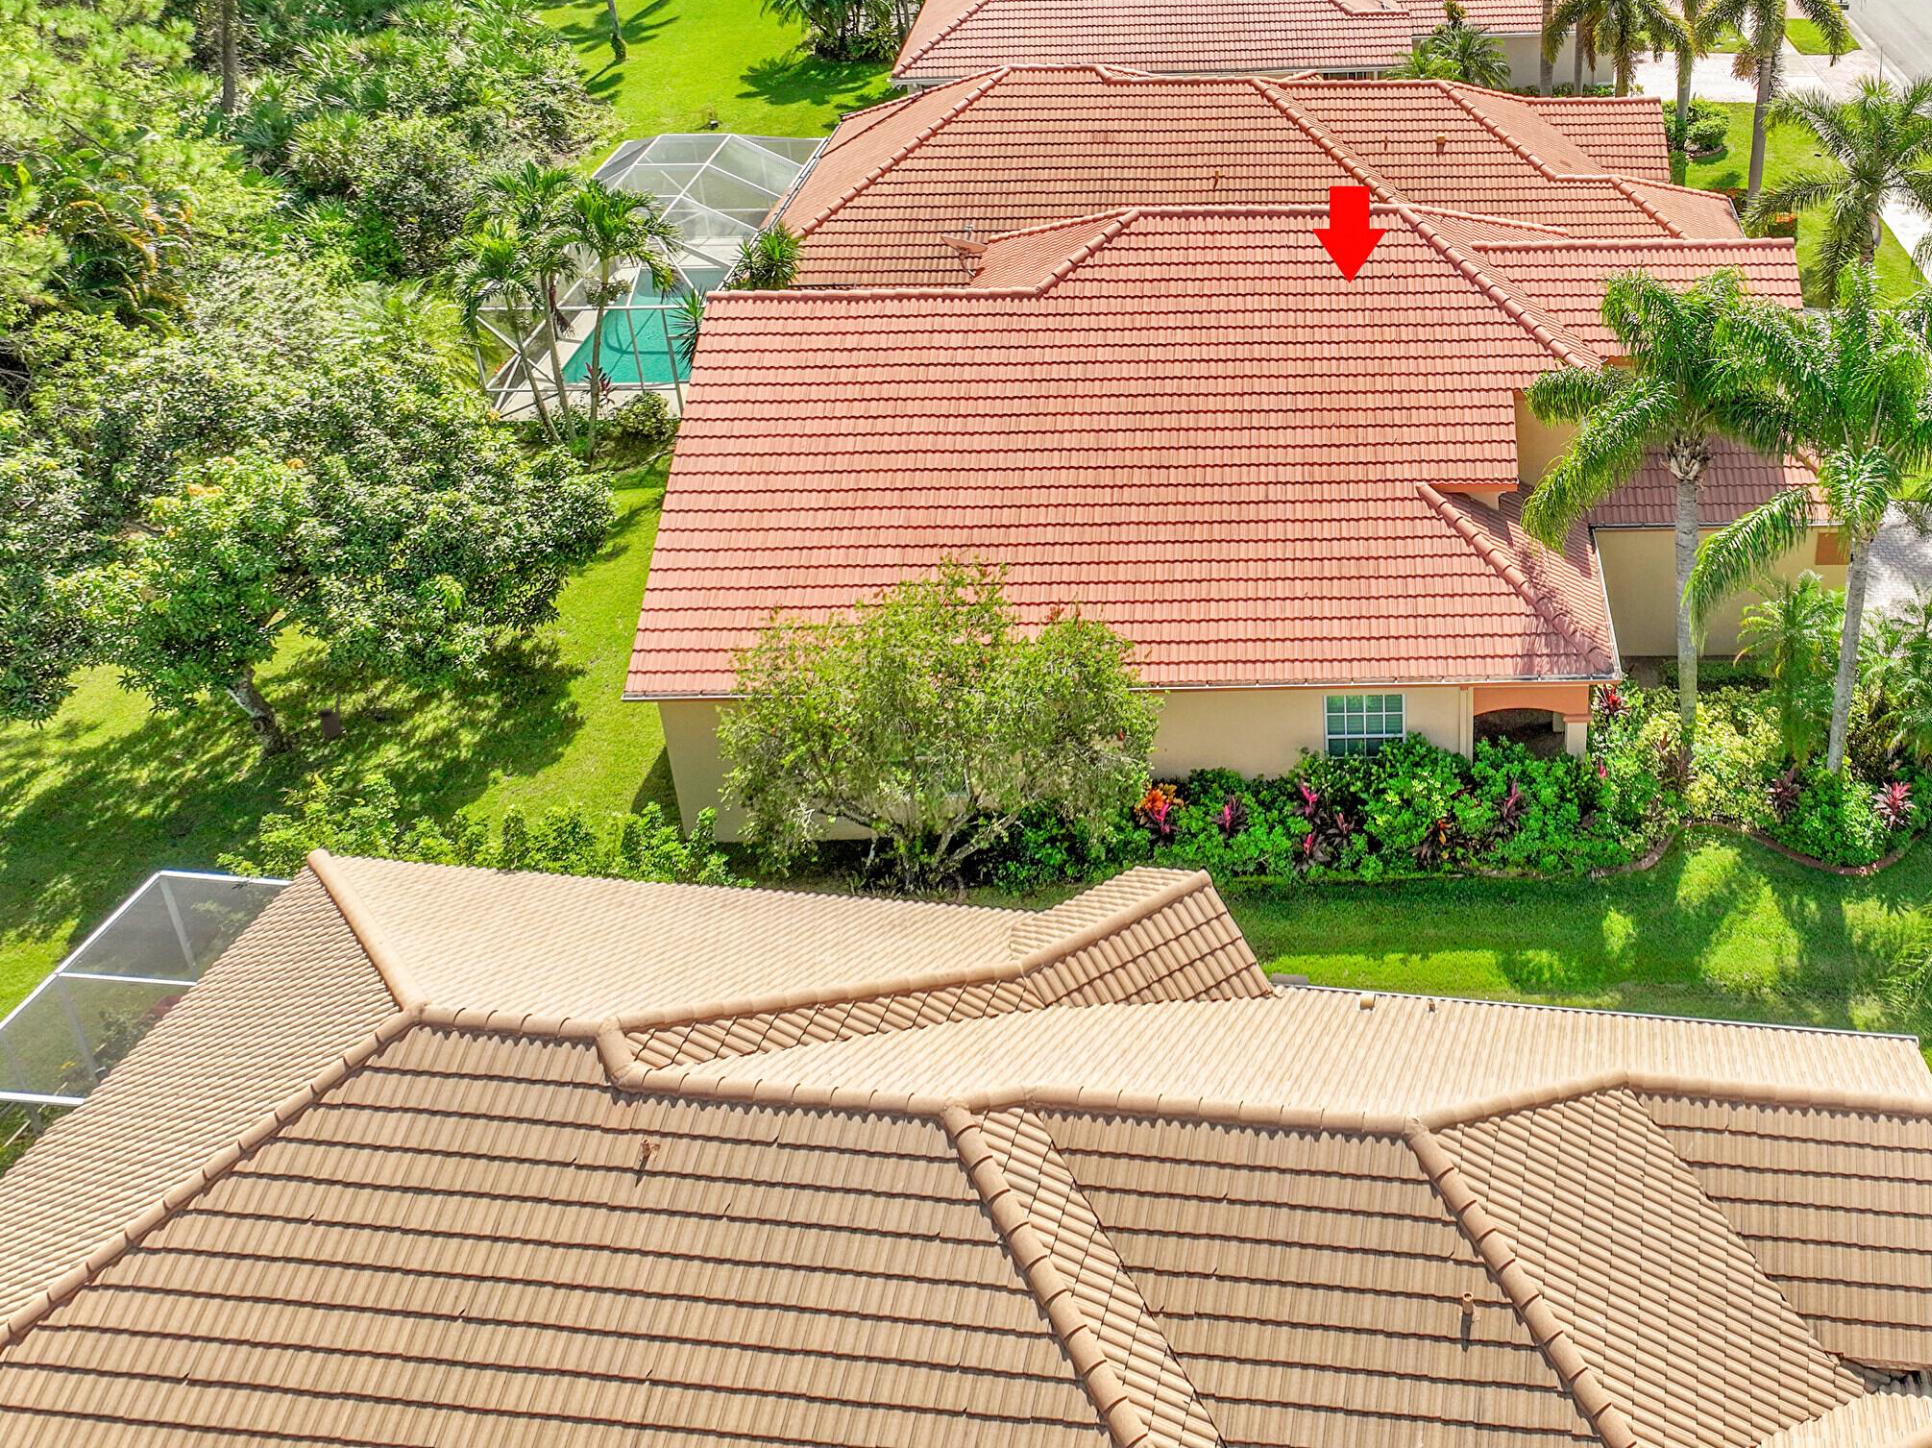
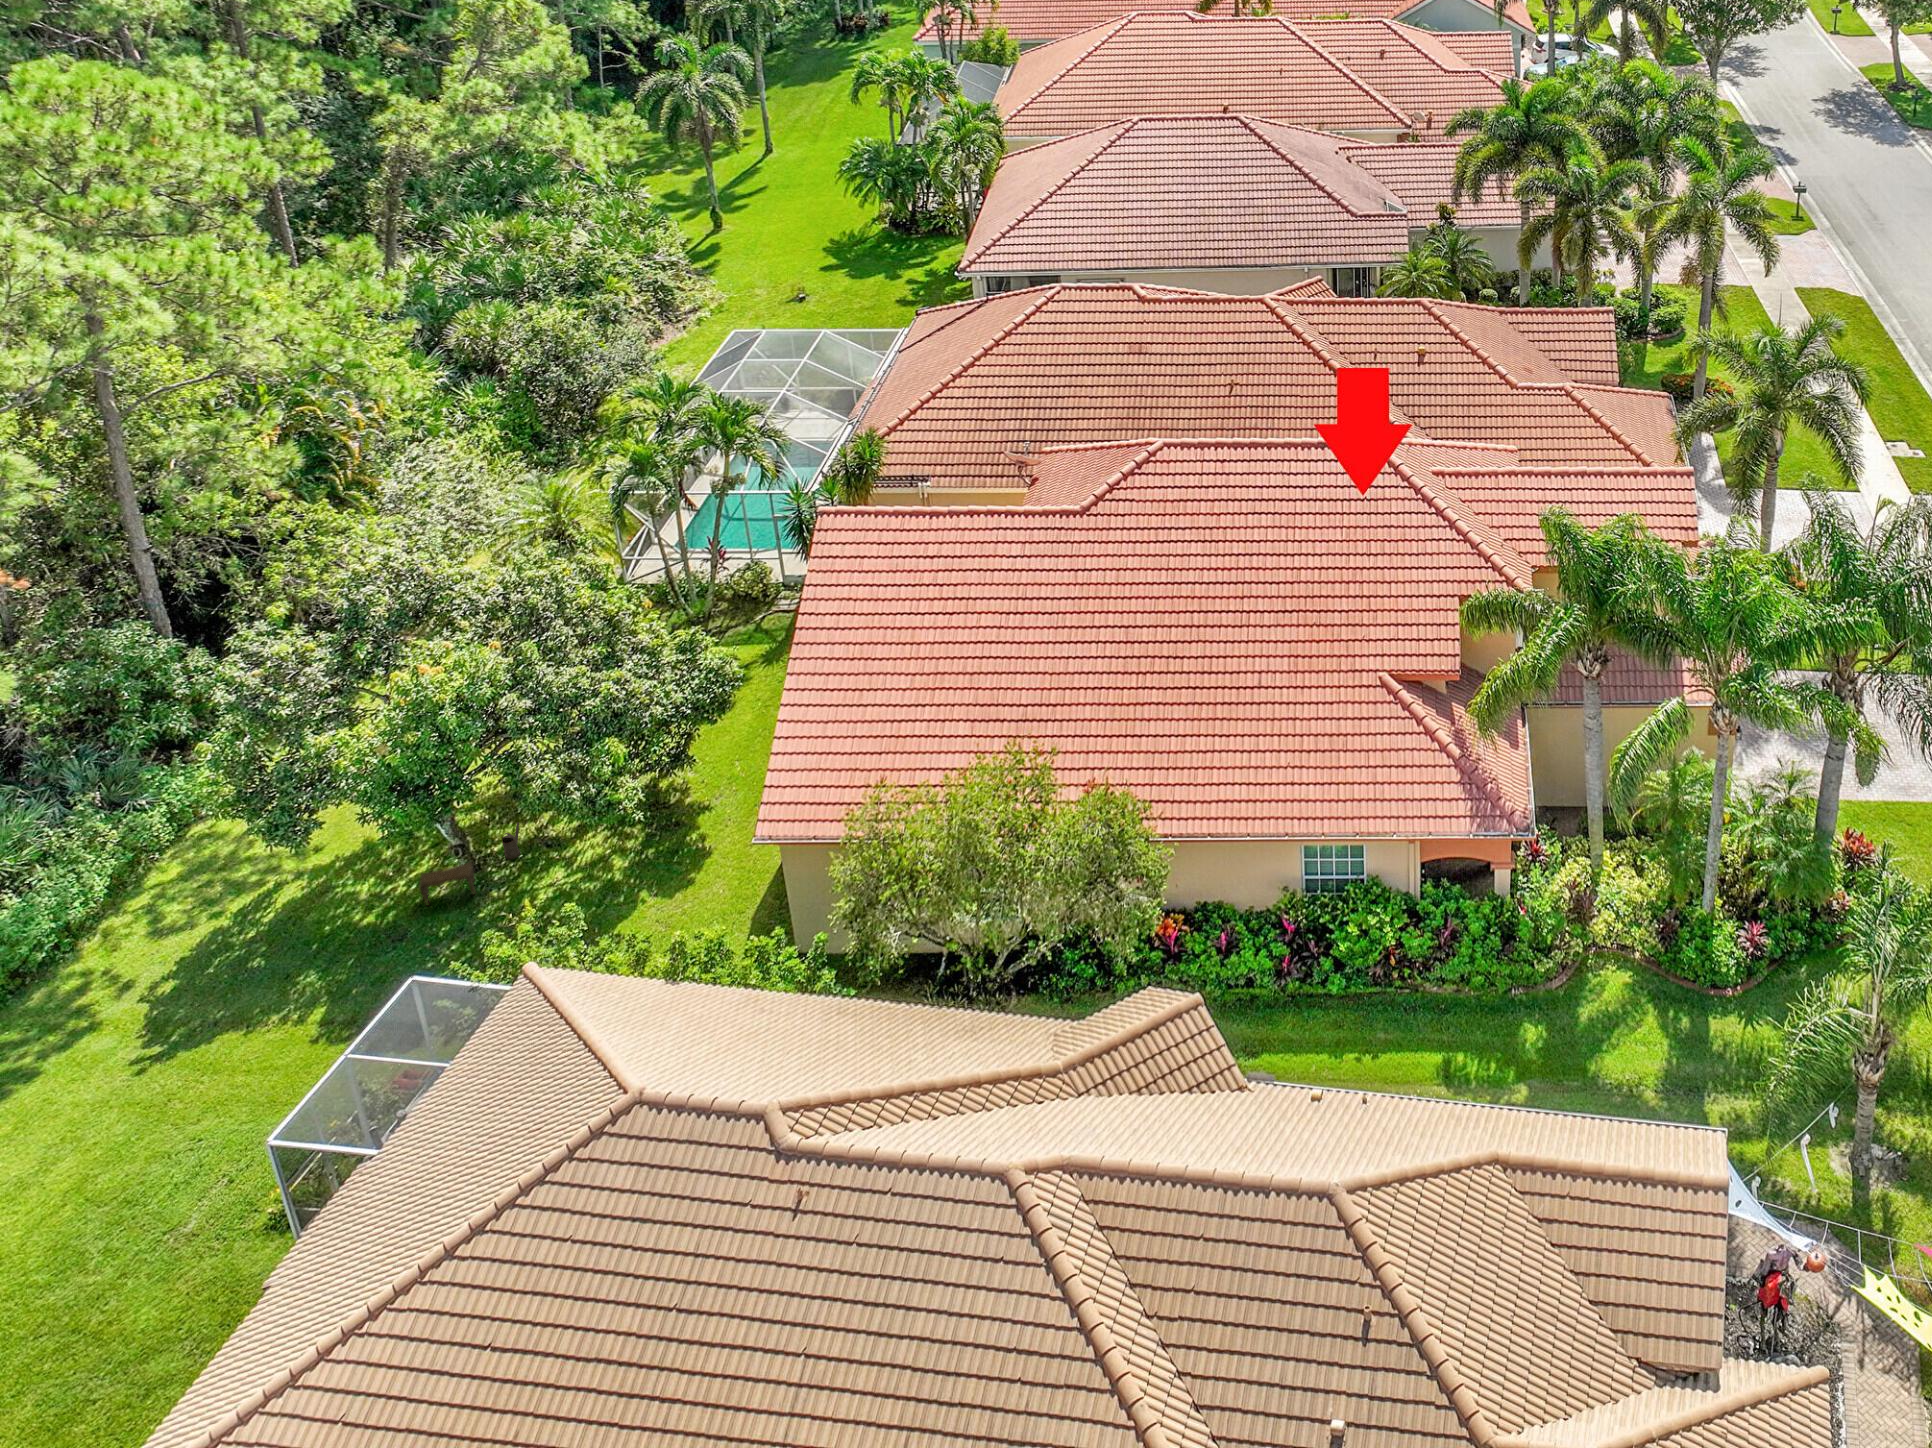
bench: none [207,740,284,795] -> present [419,863,476,905]

